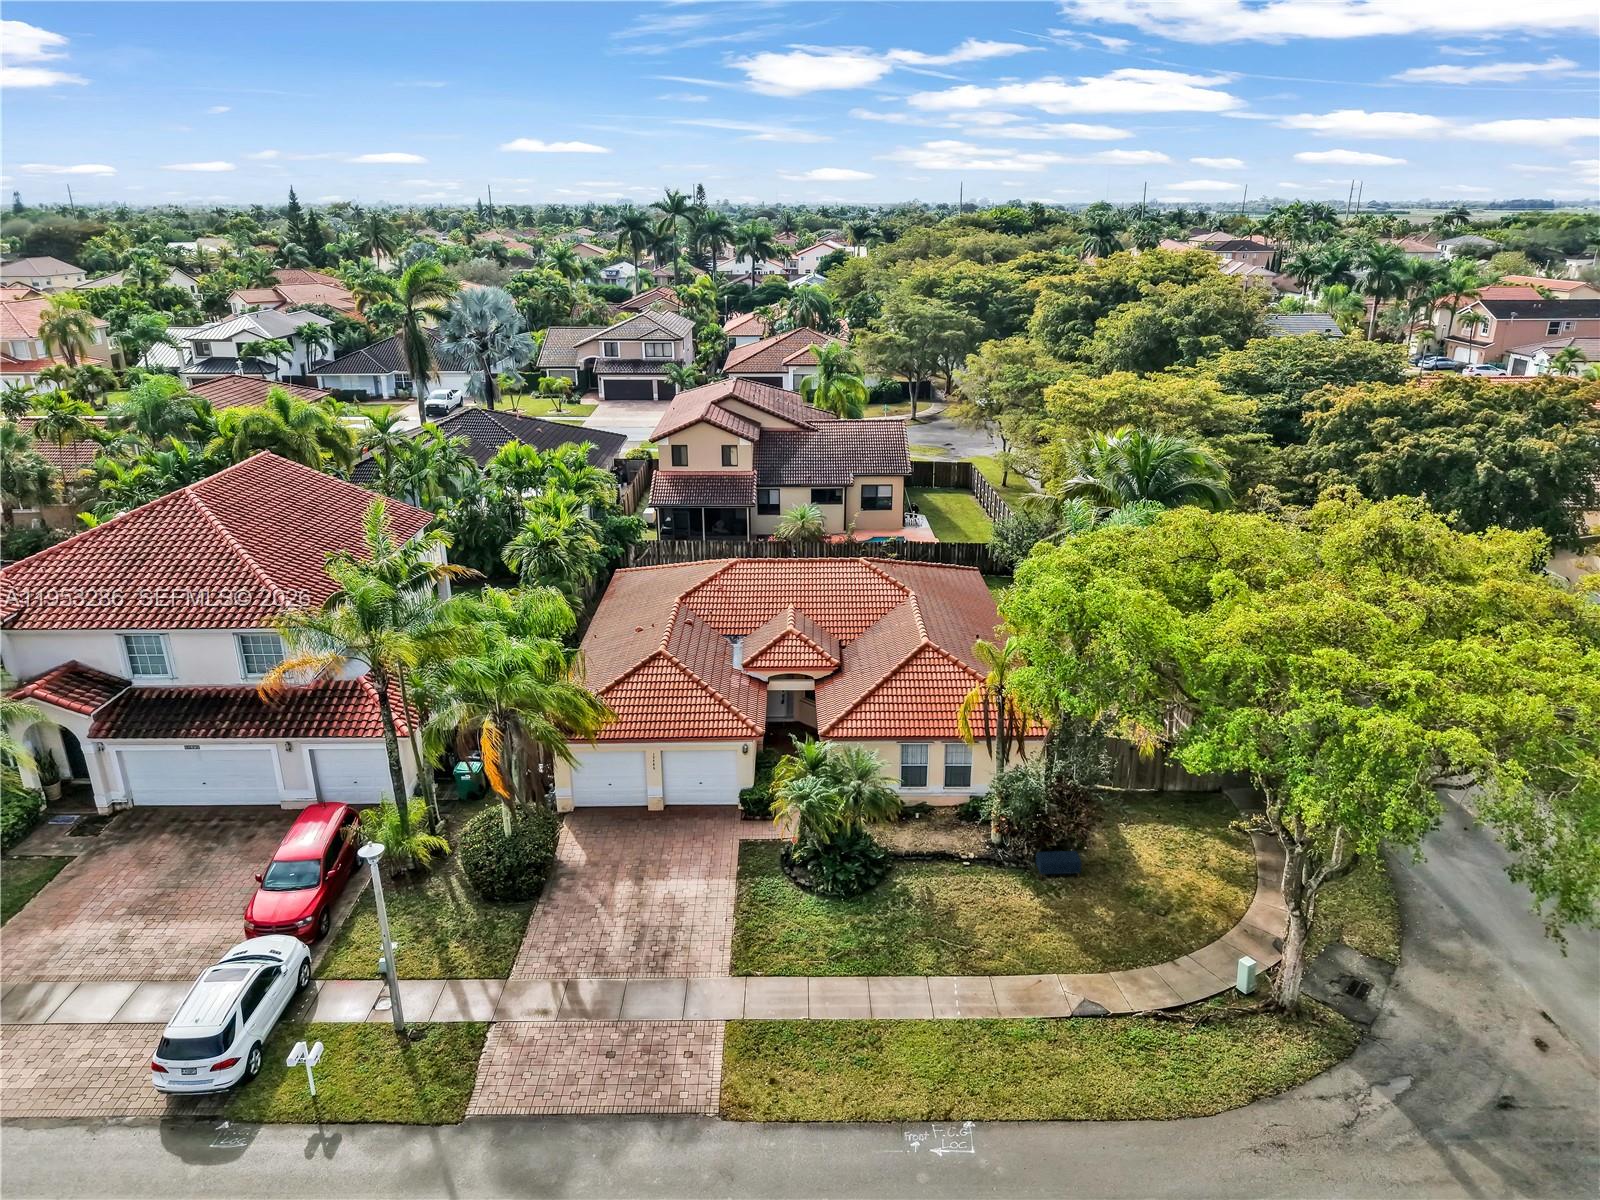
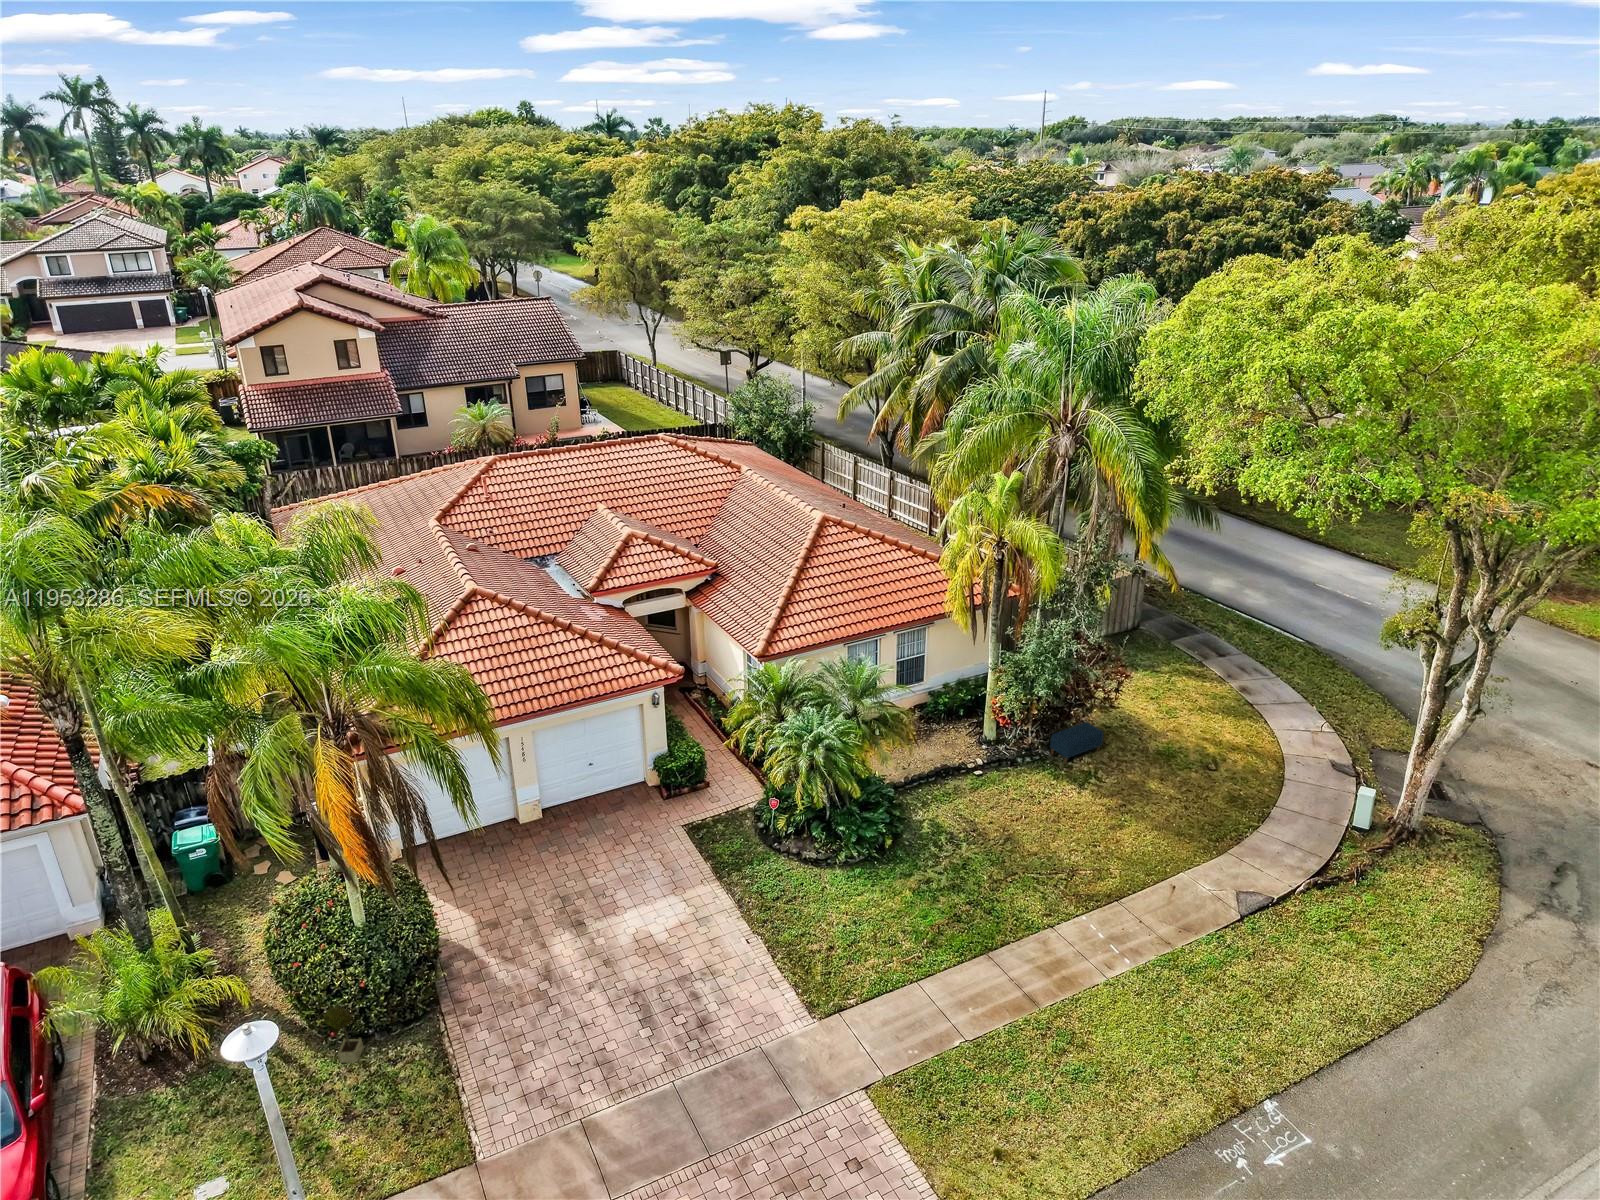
potted tree: none [471,874,492,910] -> present [324,1007,363,1063]

